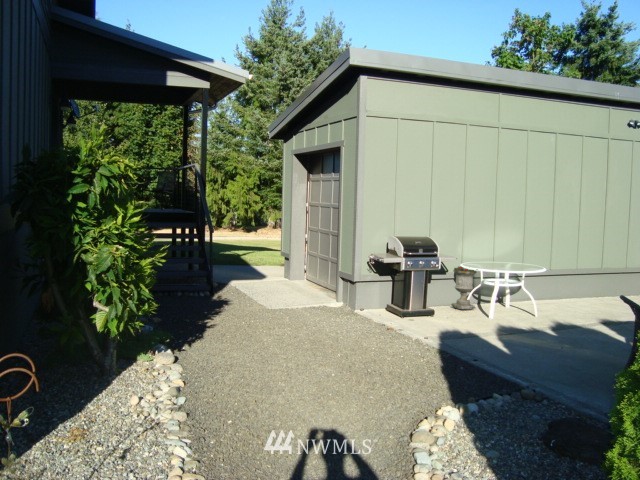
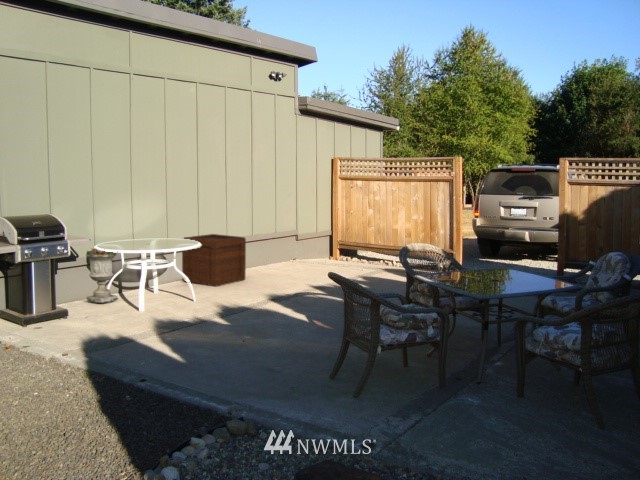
wooden crate: none [533,264,595,309] -> present [182,234,246,286]

